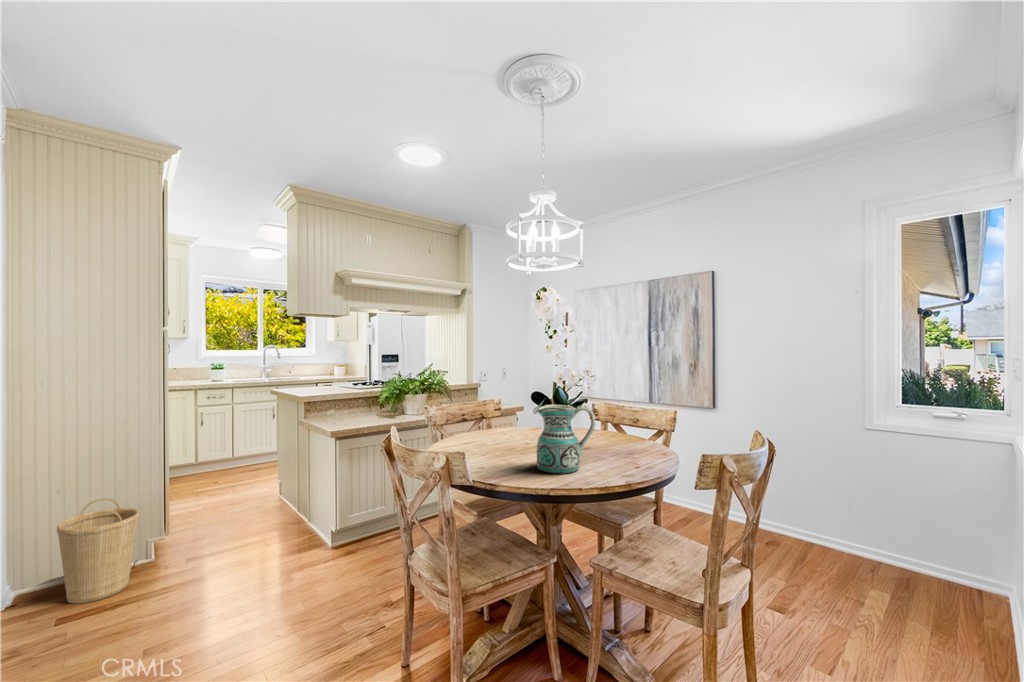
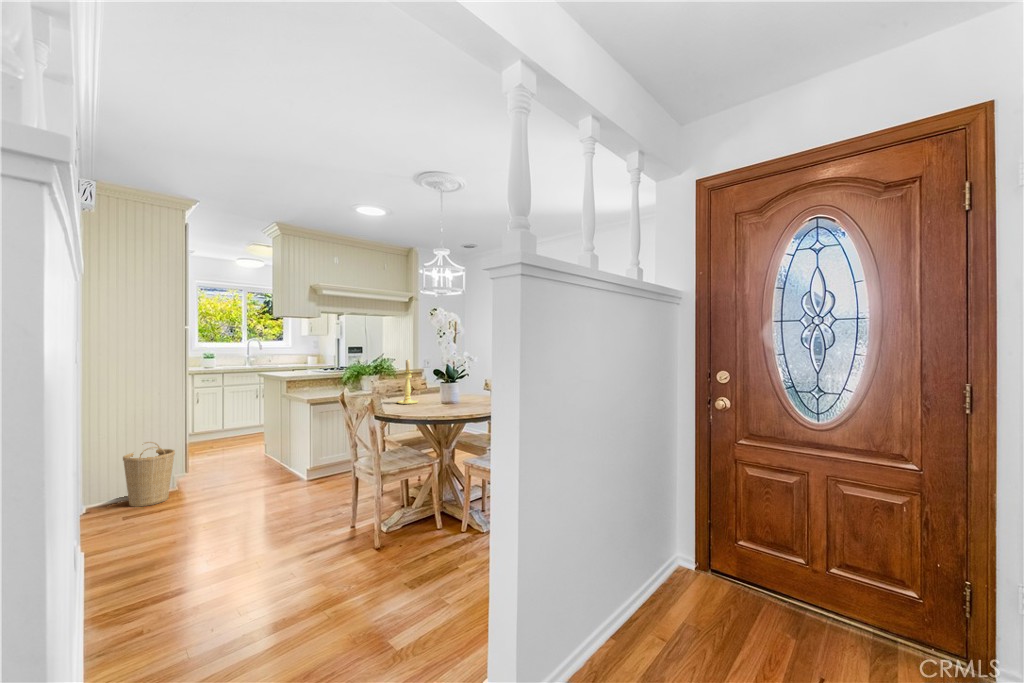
candle holder: none [469,375,502,447] -> present [397,360,418,404]
ceramic pitcher: present [537,405,595,473] -> none [430,375,464,413]

